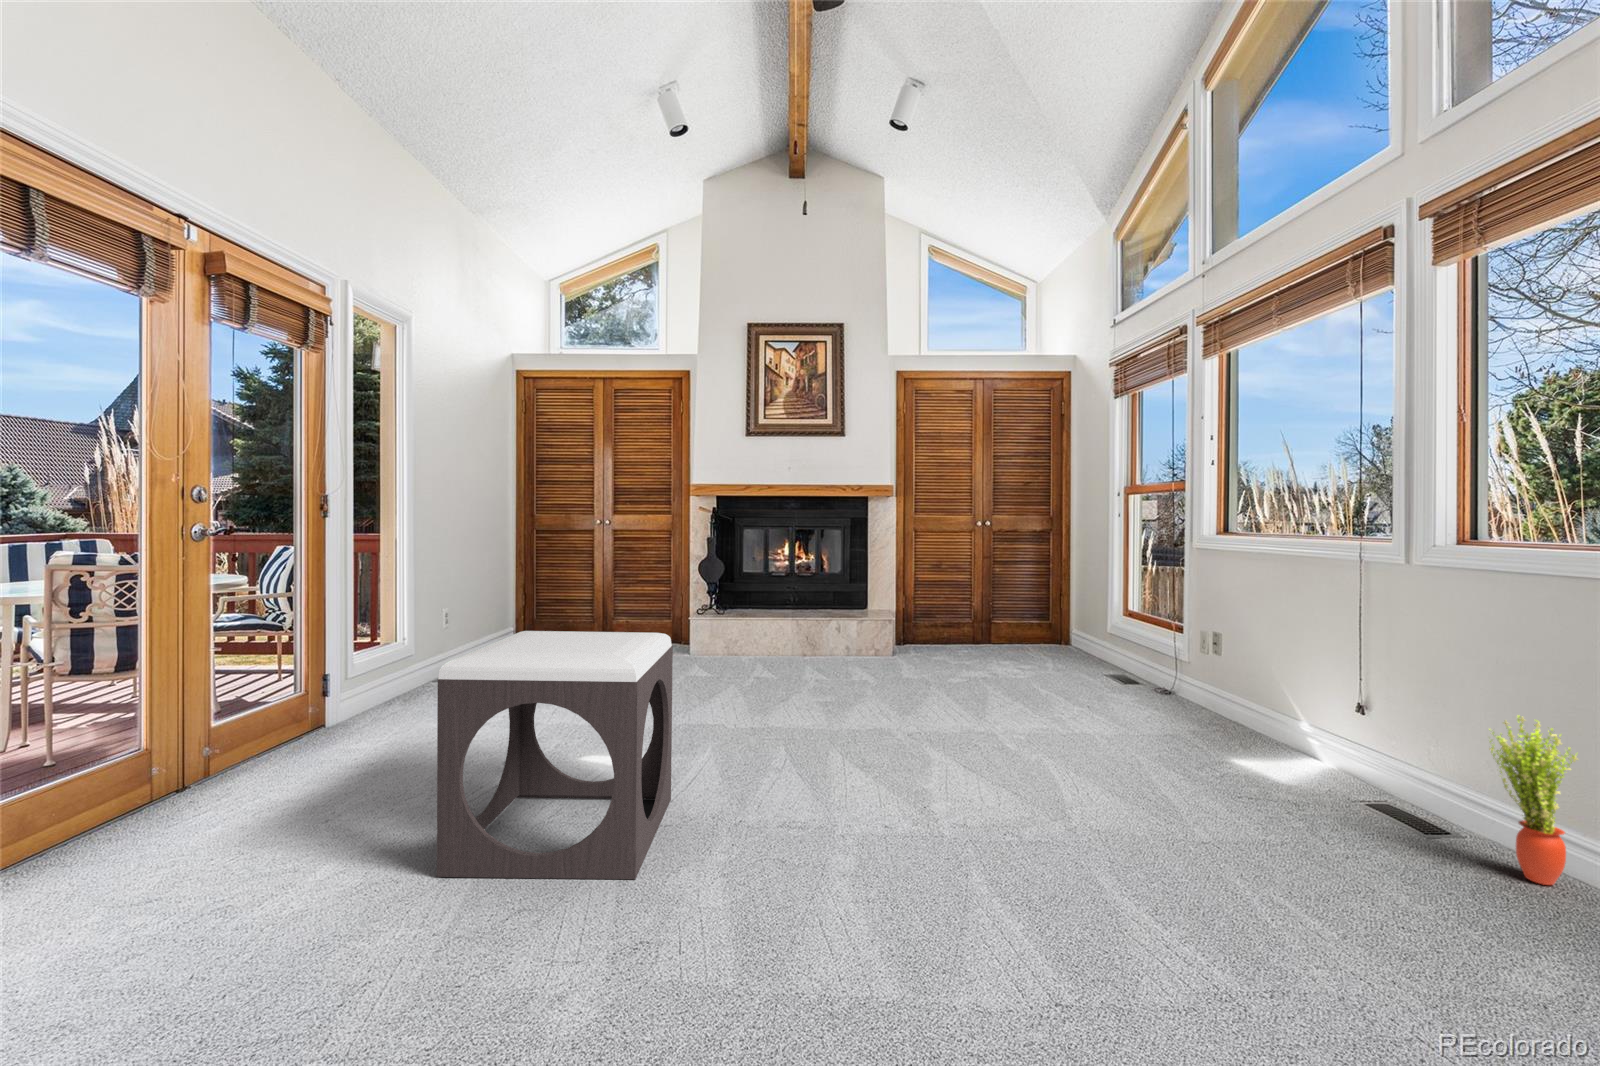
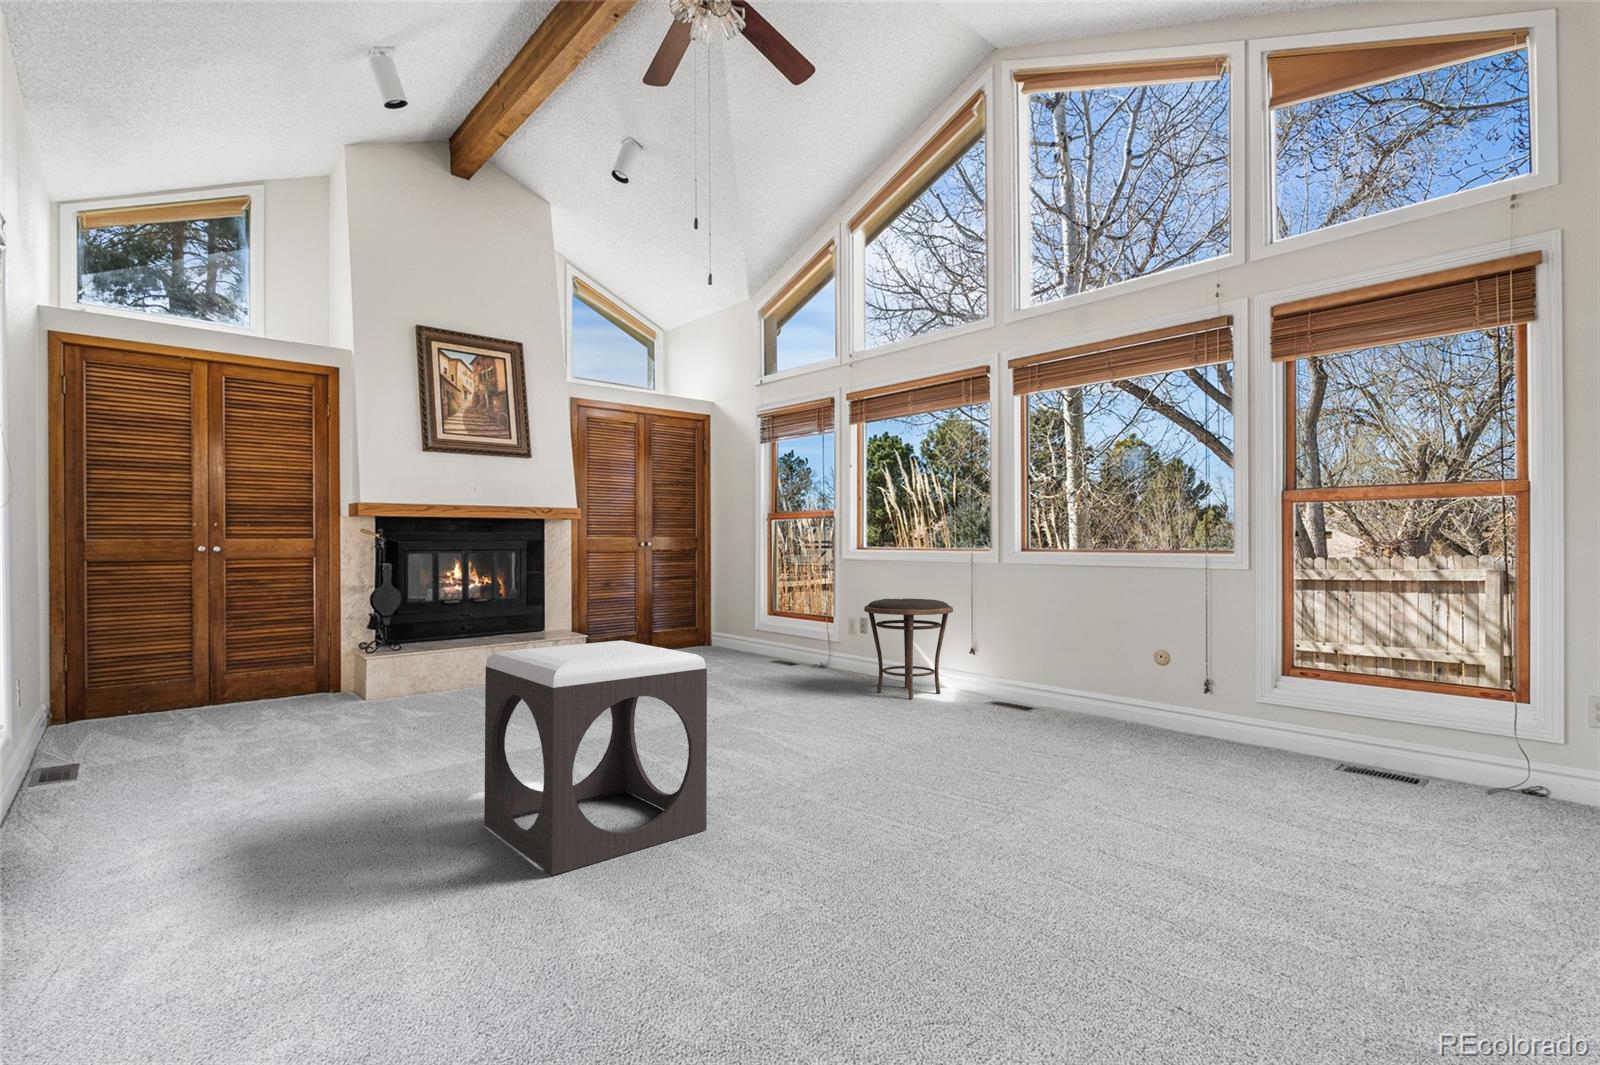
side table: none [1166,609,1323,766] -> present [864,598,953,699]
potted plant: present [1489,716,1577,885] -> none [1052,635,1088,717]

